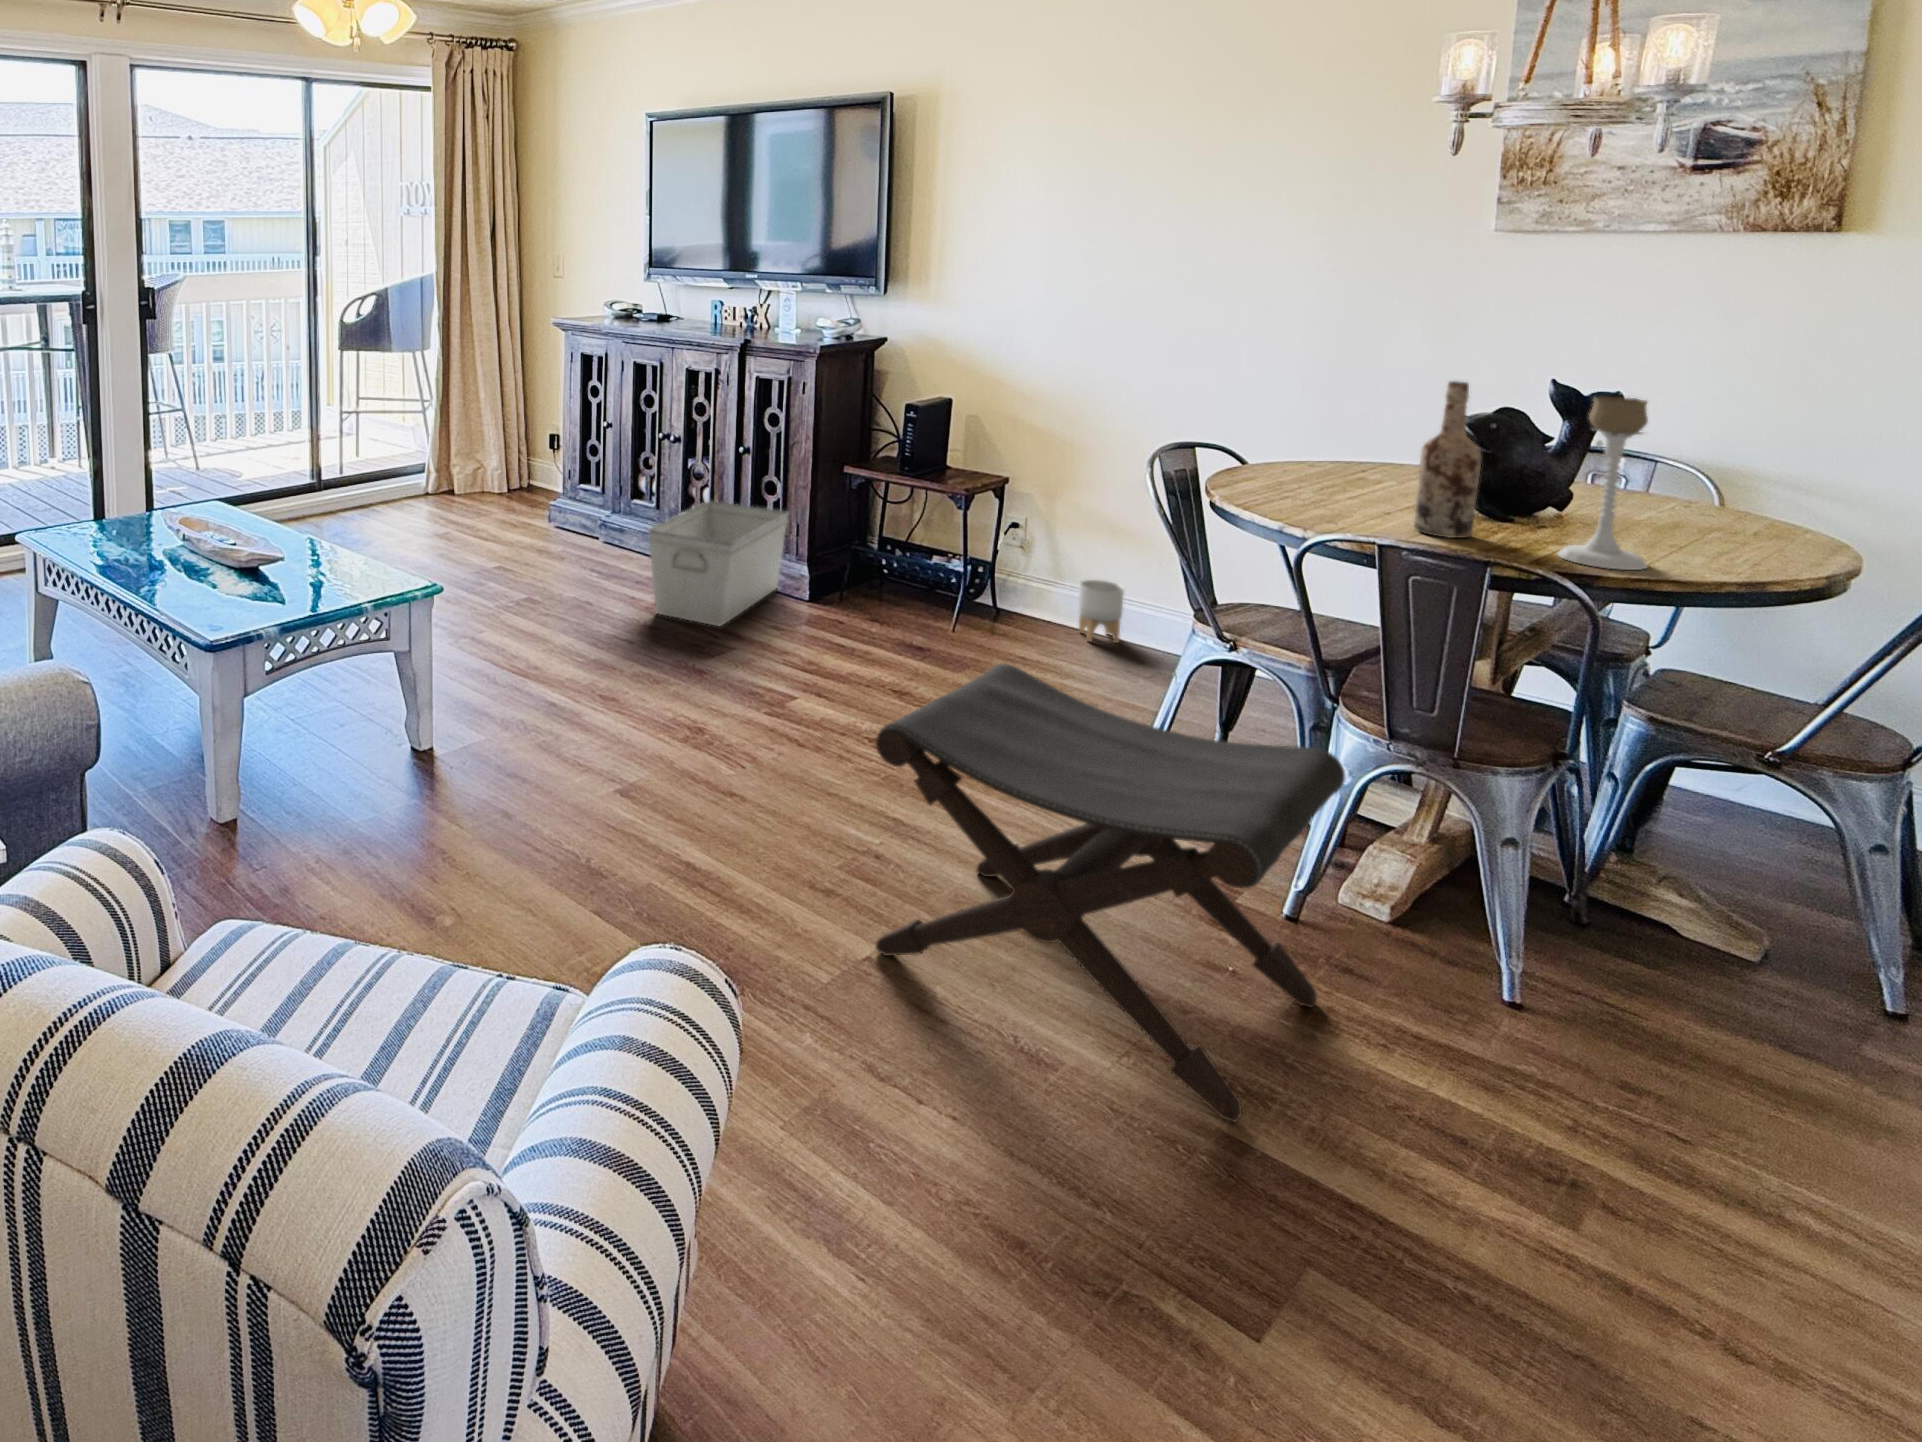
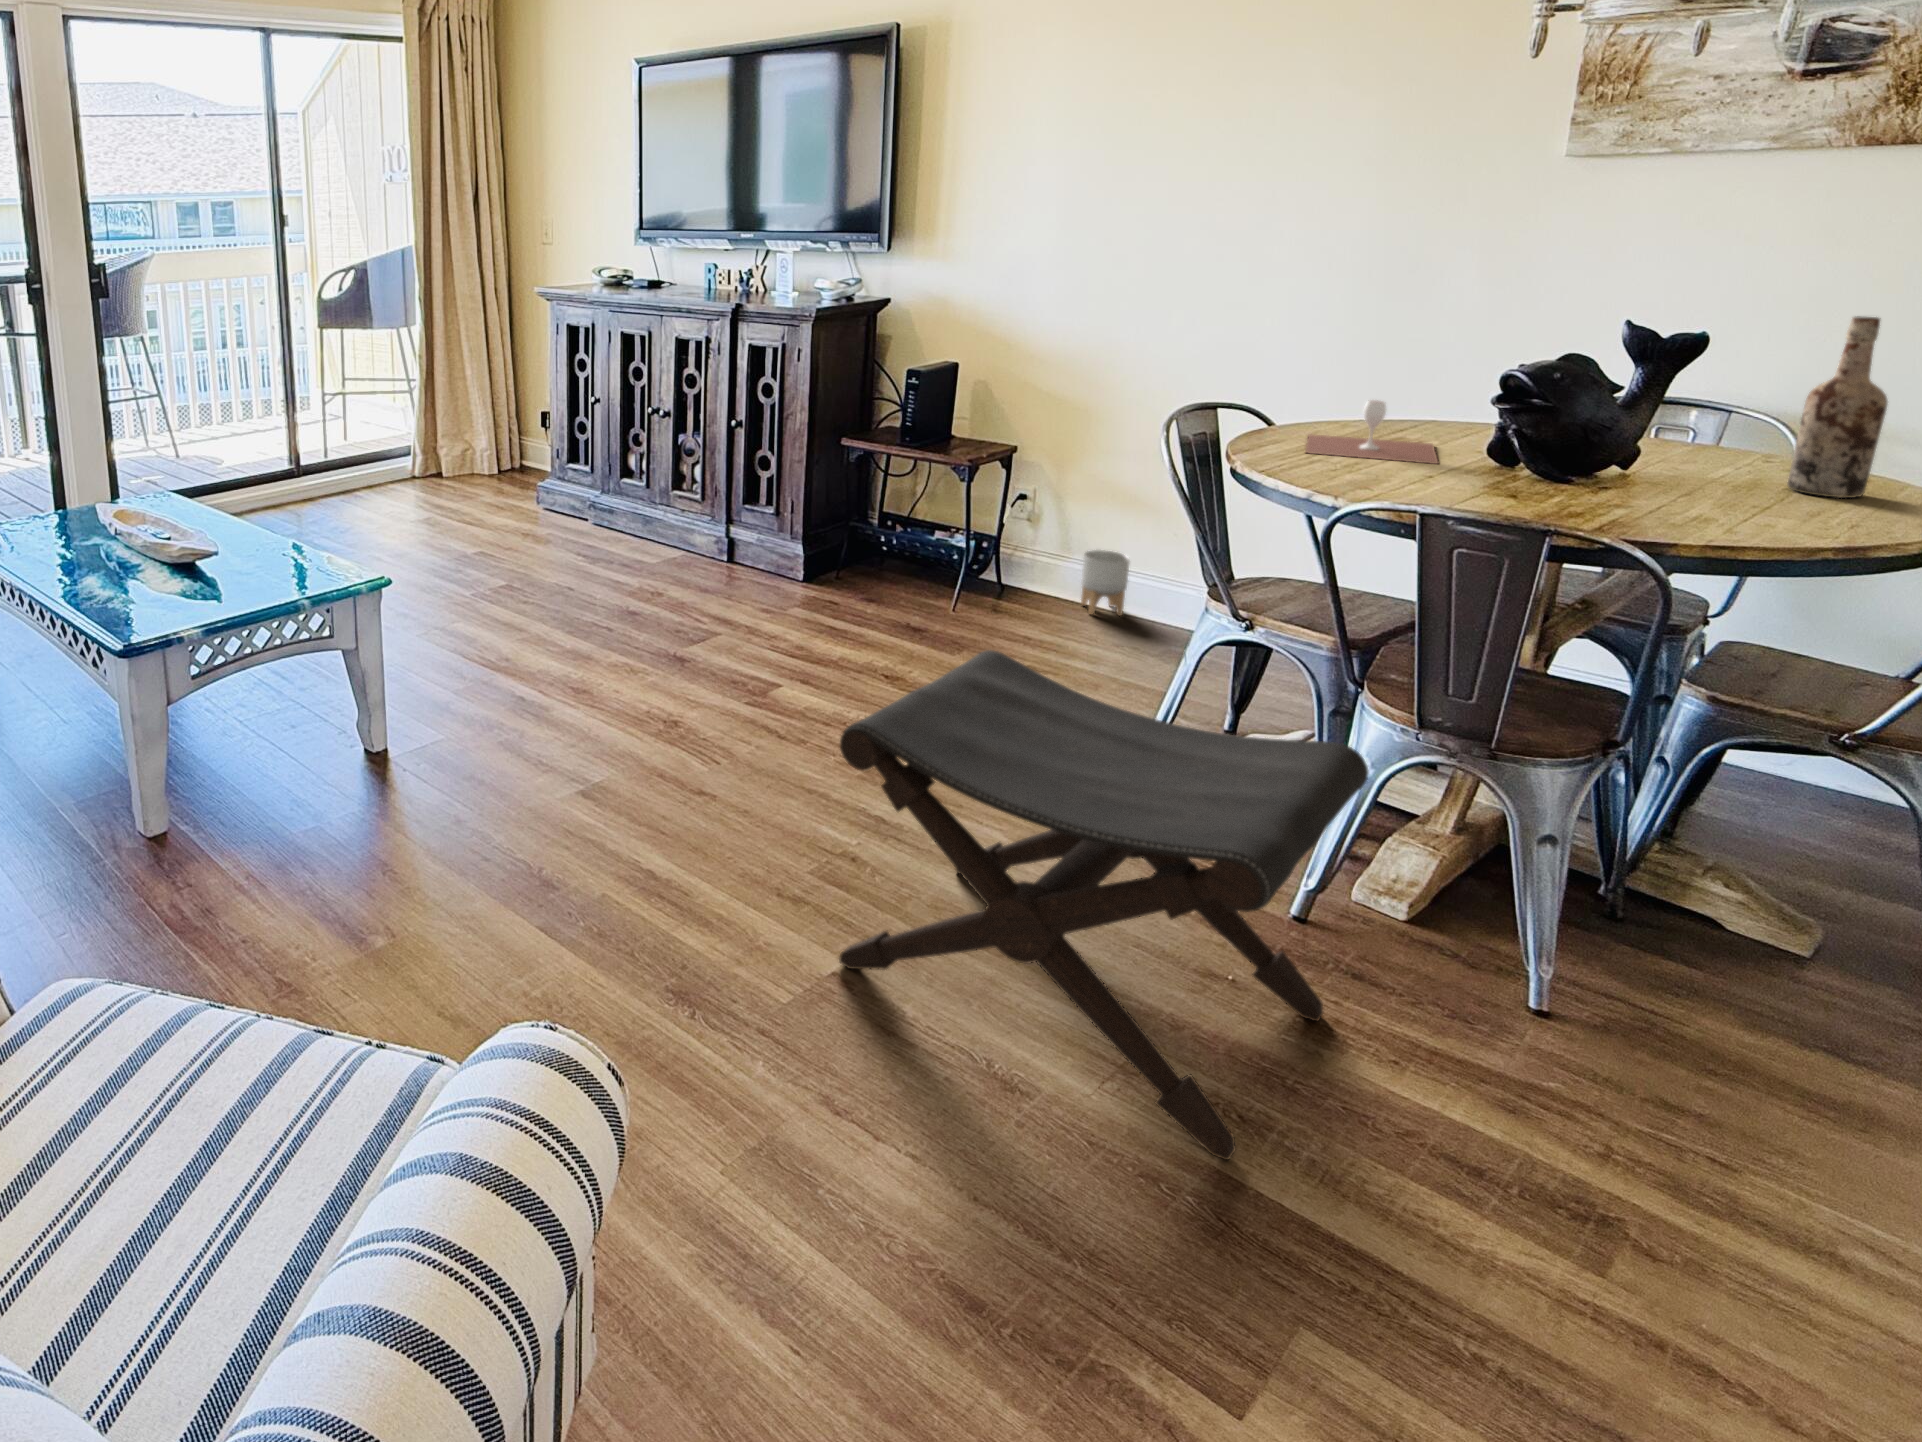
wine bottle: present [1414,381,1482,538] -> present [1787,316,1888,498]
candle holder: present [1558,396,1648,570] -> none [1626,333,1752,536]
wine glass: none [1280,446,1399,504] -> present [1306,400,1439,464]
storage bin: present [648,501,788,626] -> none [628,476,780,606]

